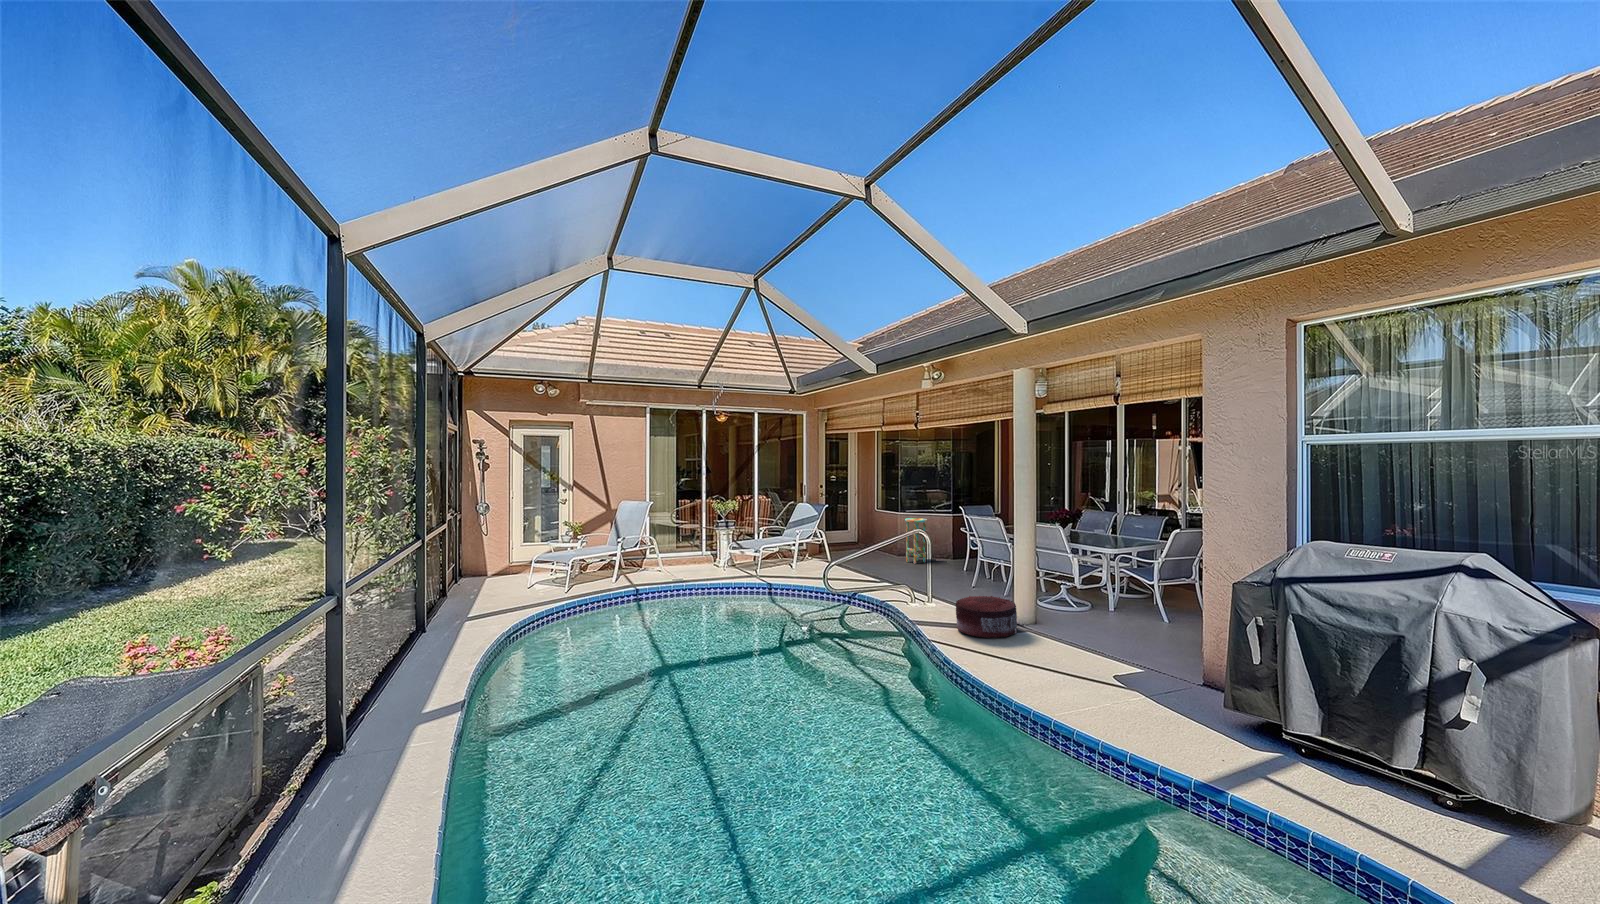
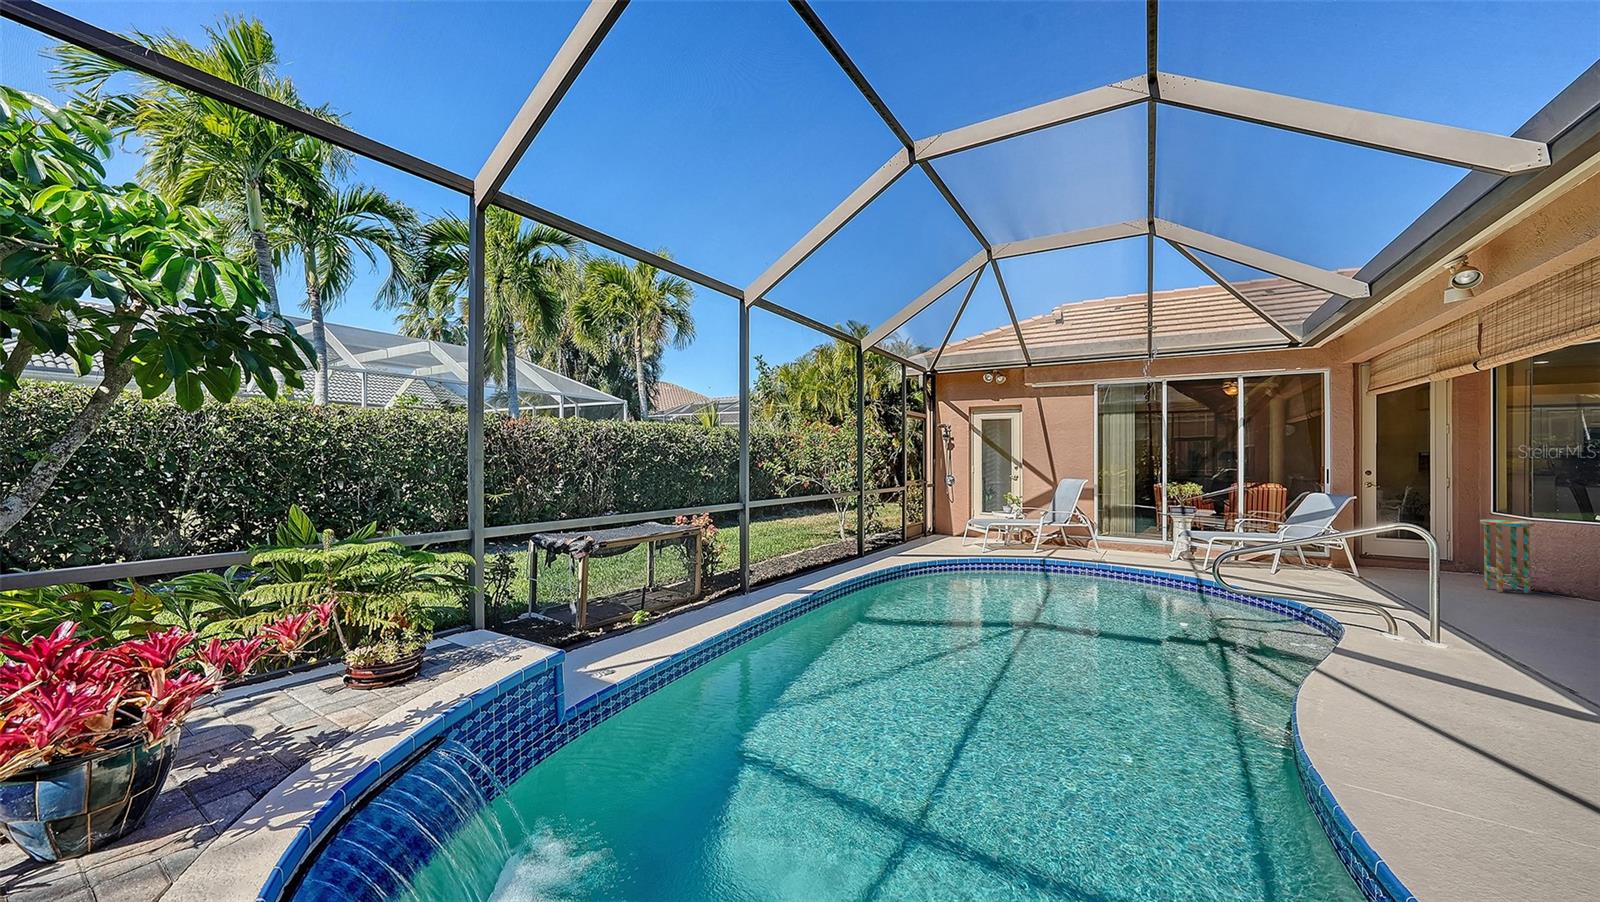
pouf: present [956,596,1017,638] -> none [1401,625,1553,702]

